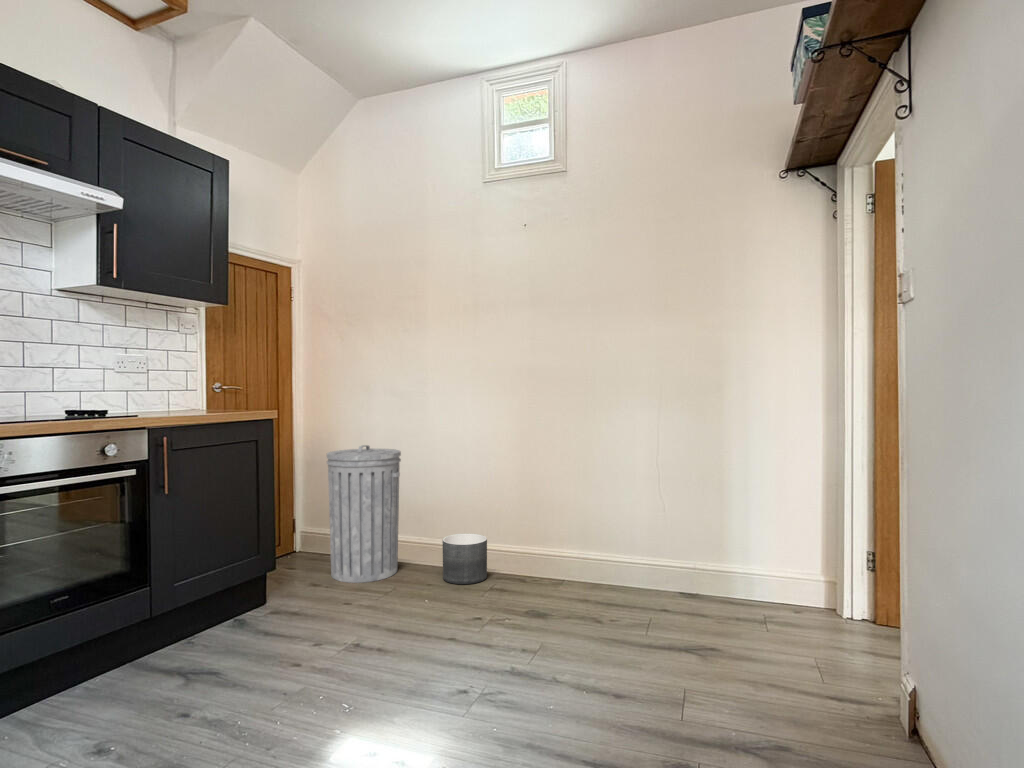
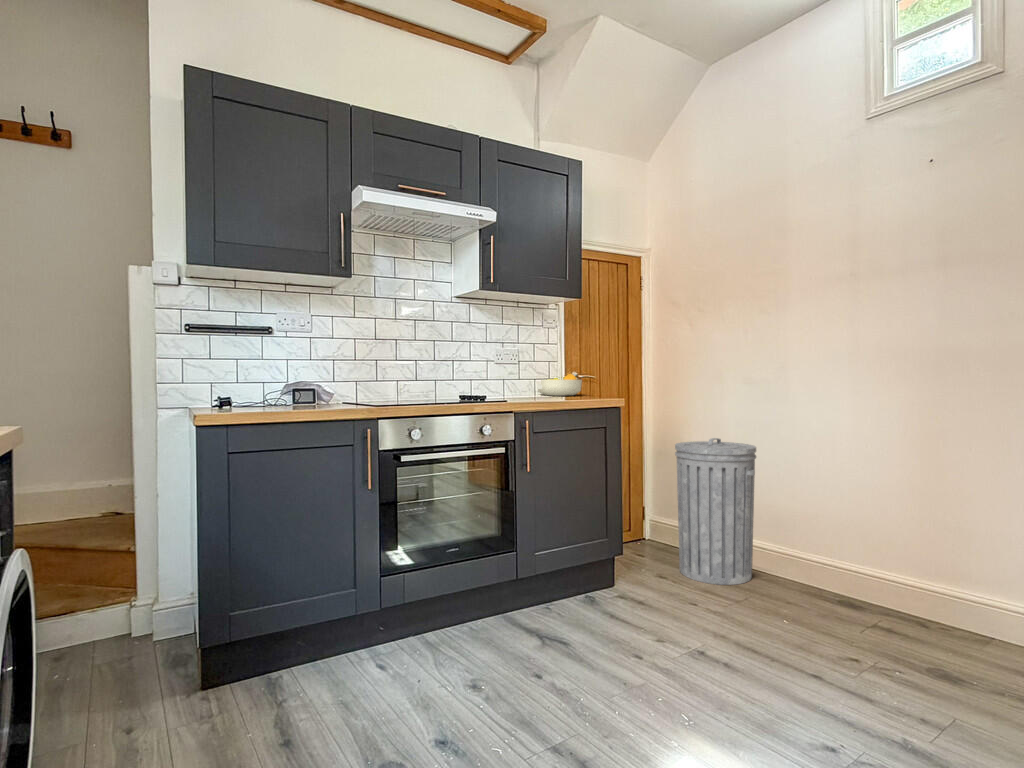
fruit bowl: none [171,383,226,409] -> present [538,373,582,396]
planter: present [442,533,487,584] -> none [807,549,868,612]

